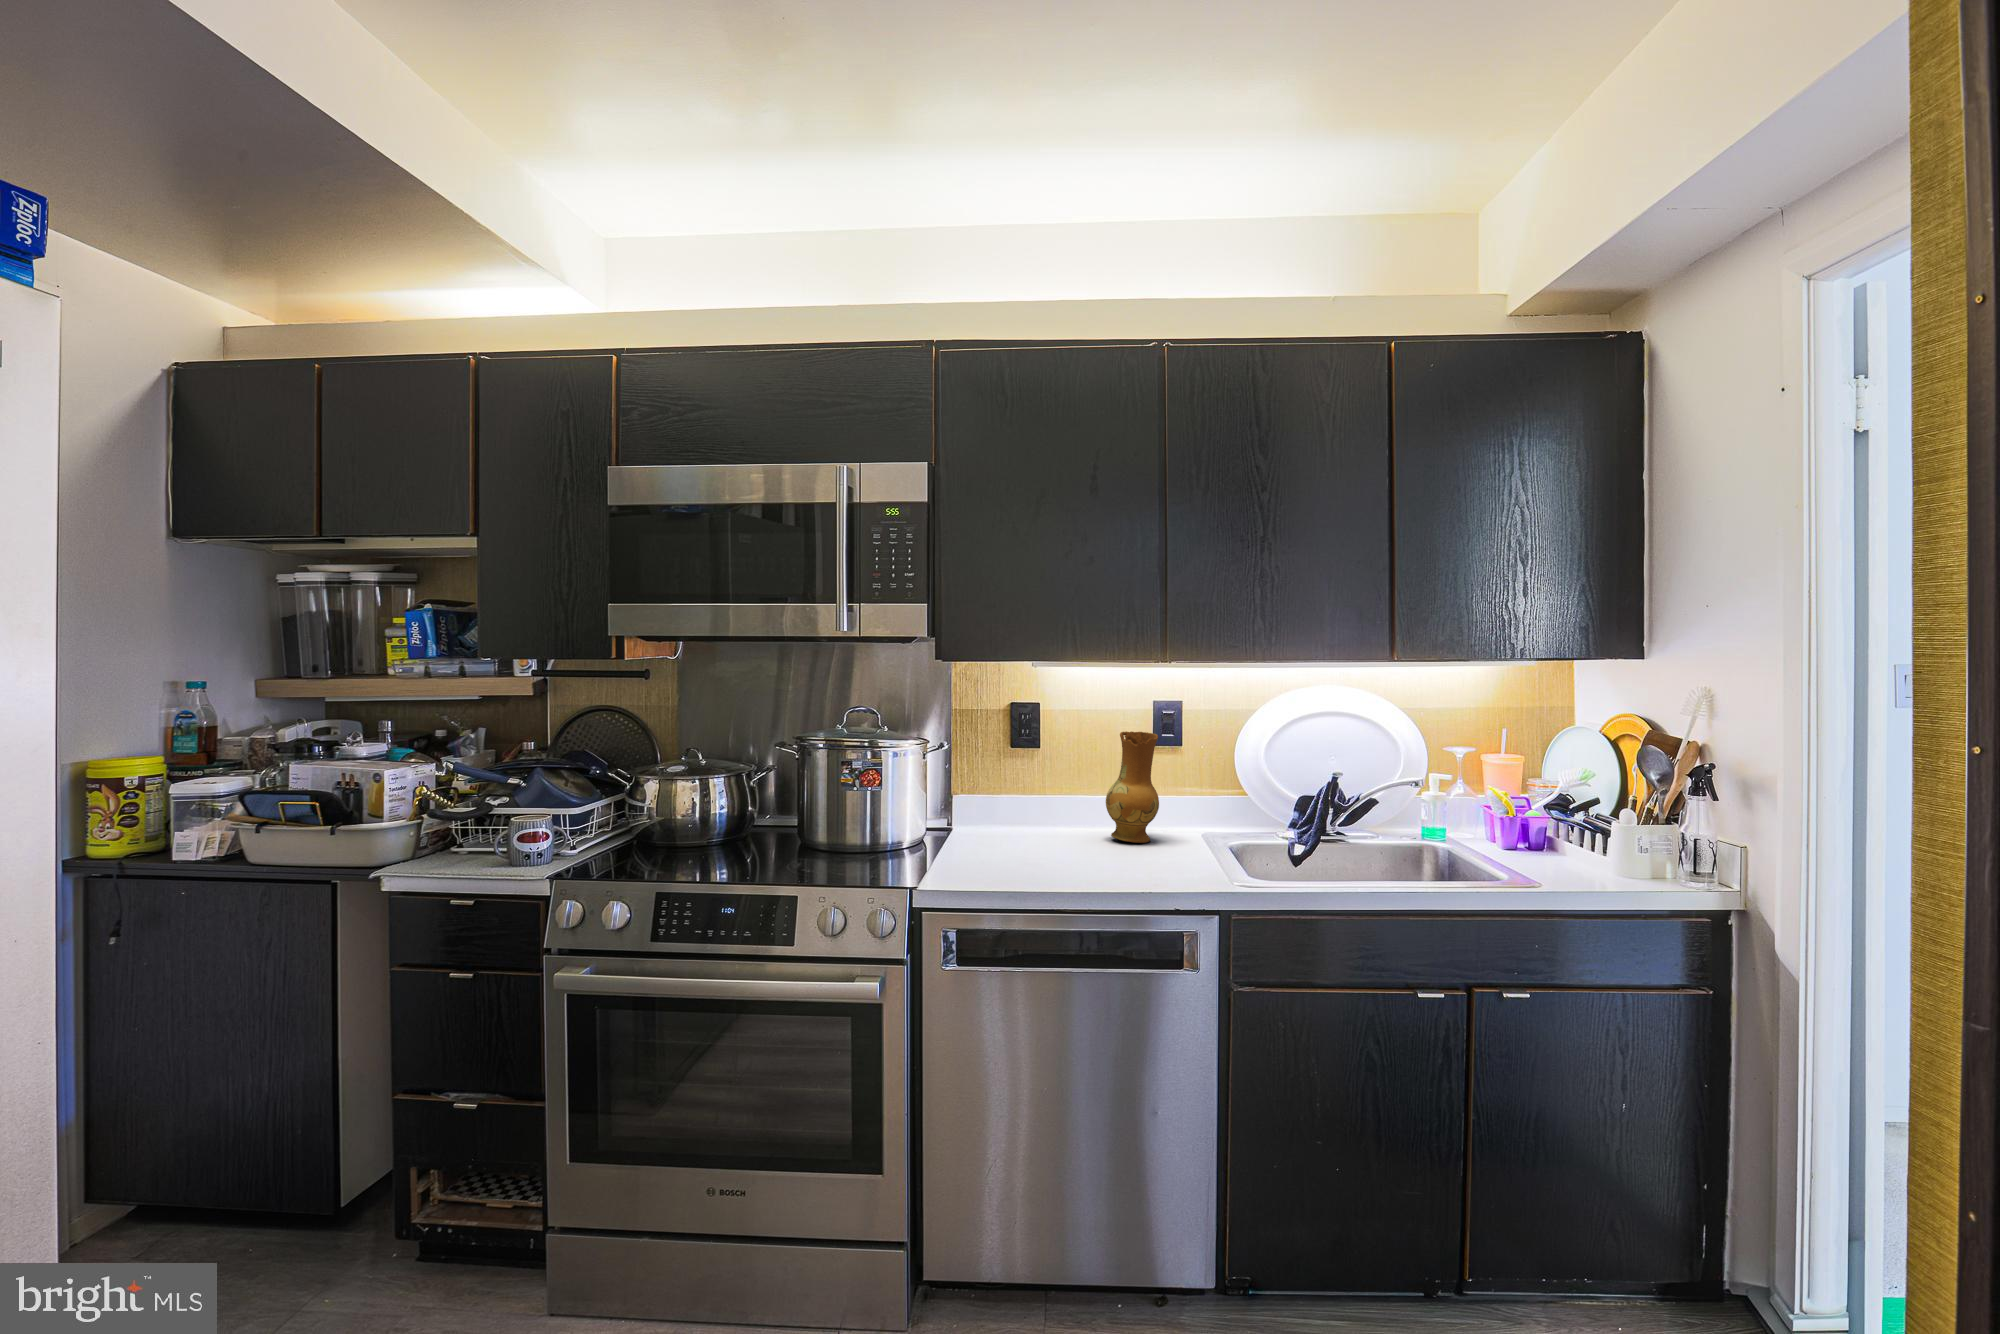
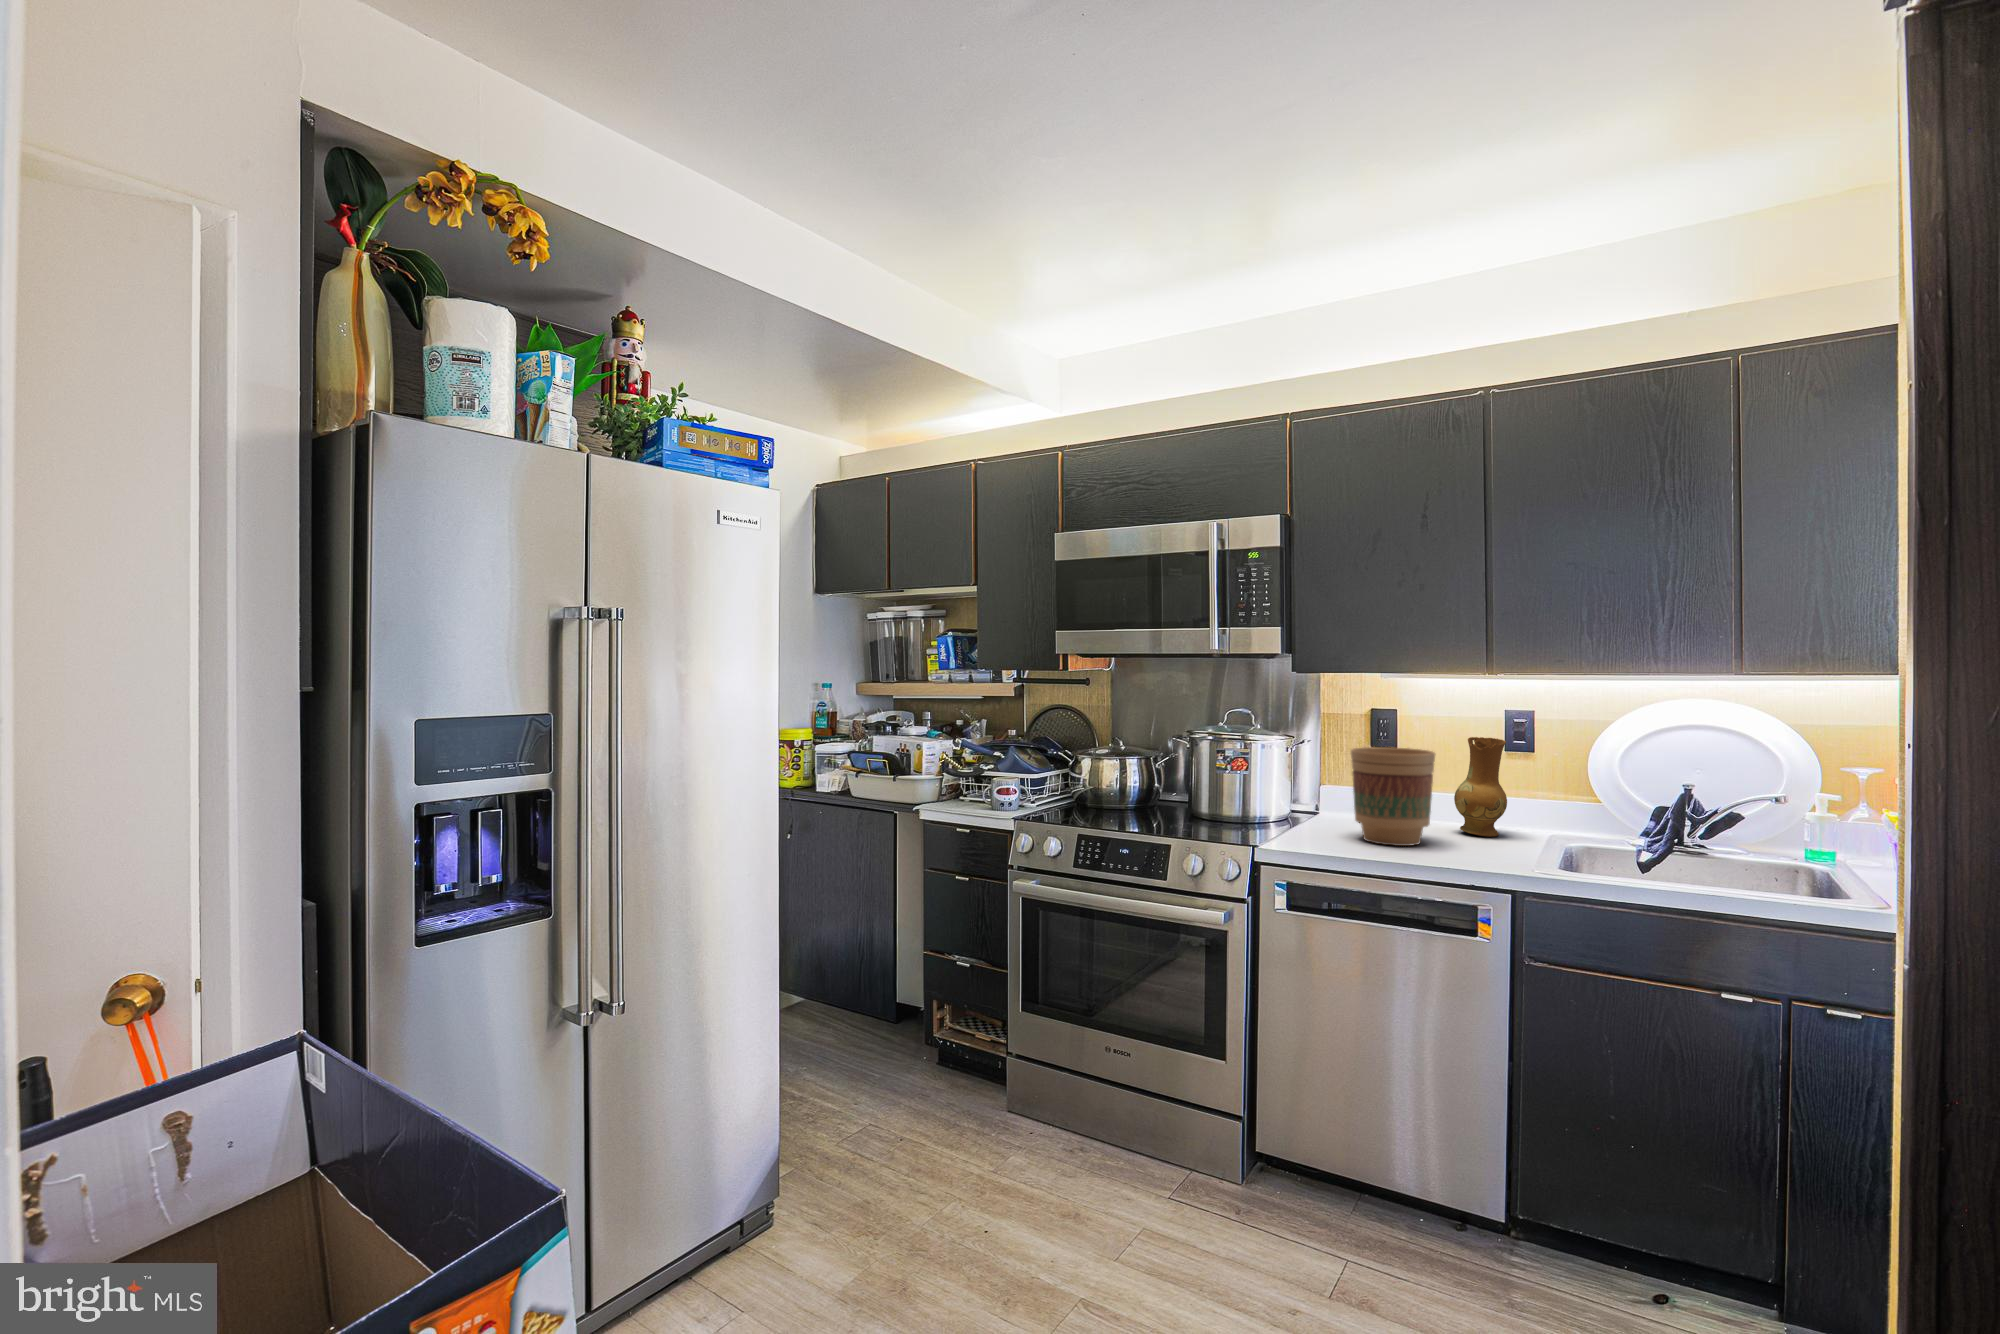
flower pot: none [1009,748,1102,866] -> present [1351,747,1435,846]

